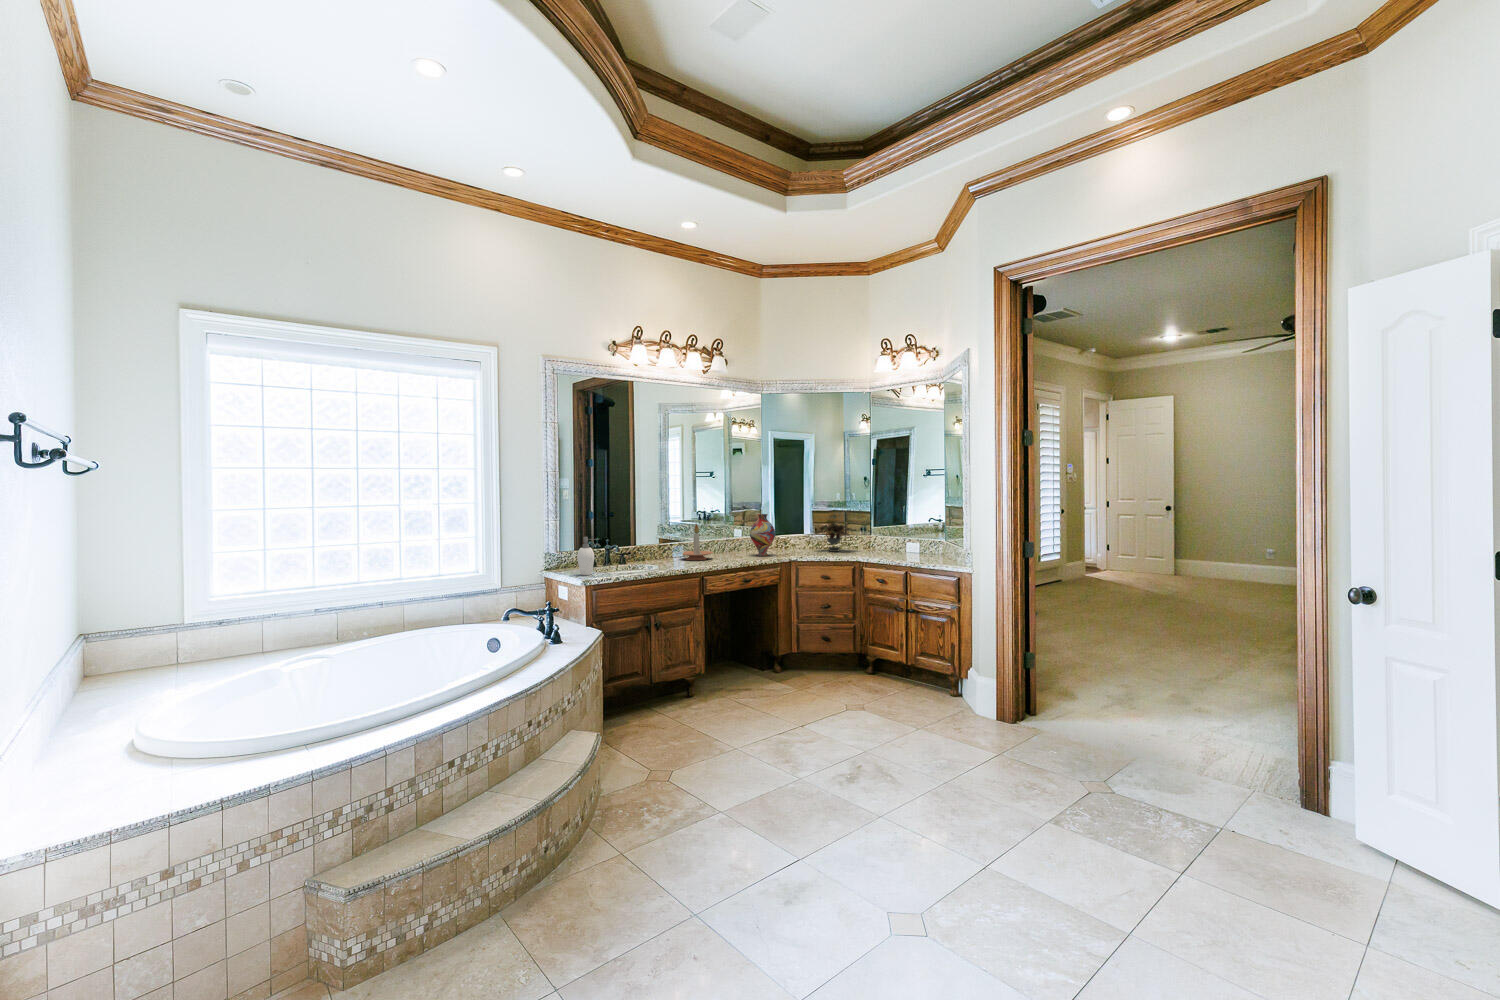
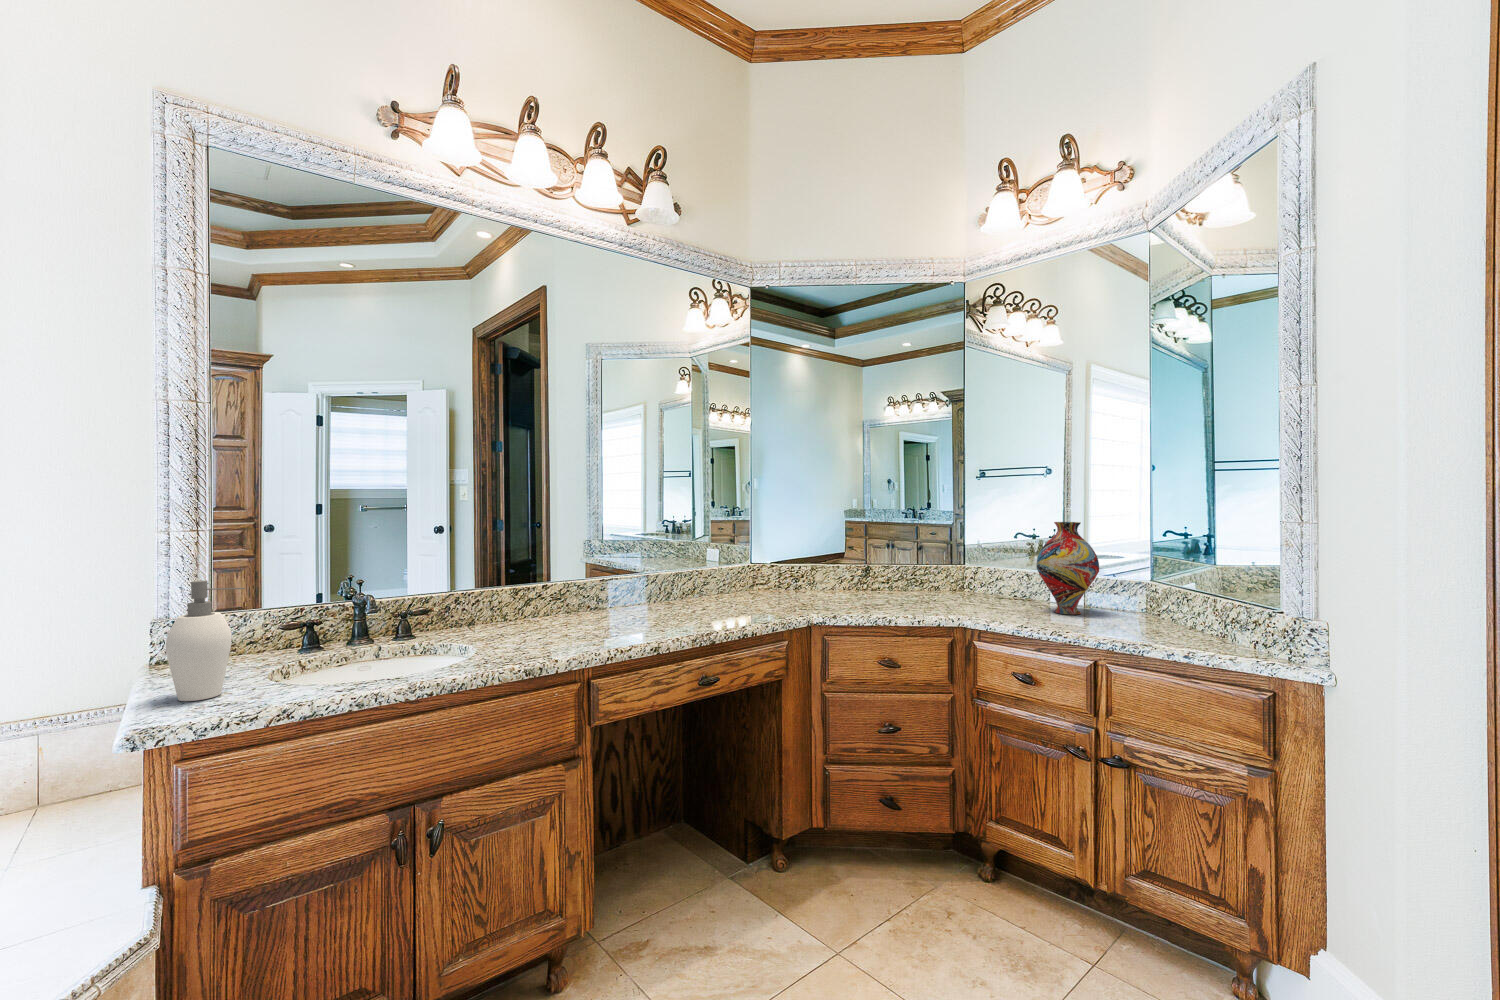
vase: present [750,514,776,556] -> present [1036,522,1099,614]
potted plant: present [814,523,851,552] -> none [851,540,943,602]
candle holder: present [683,524,713,560] -> none [556,541,634,628]

